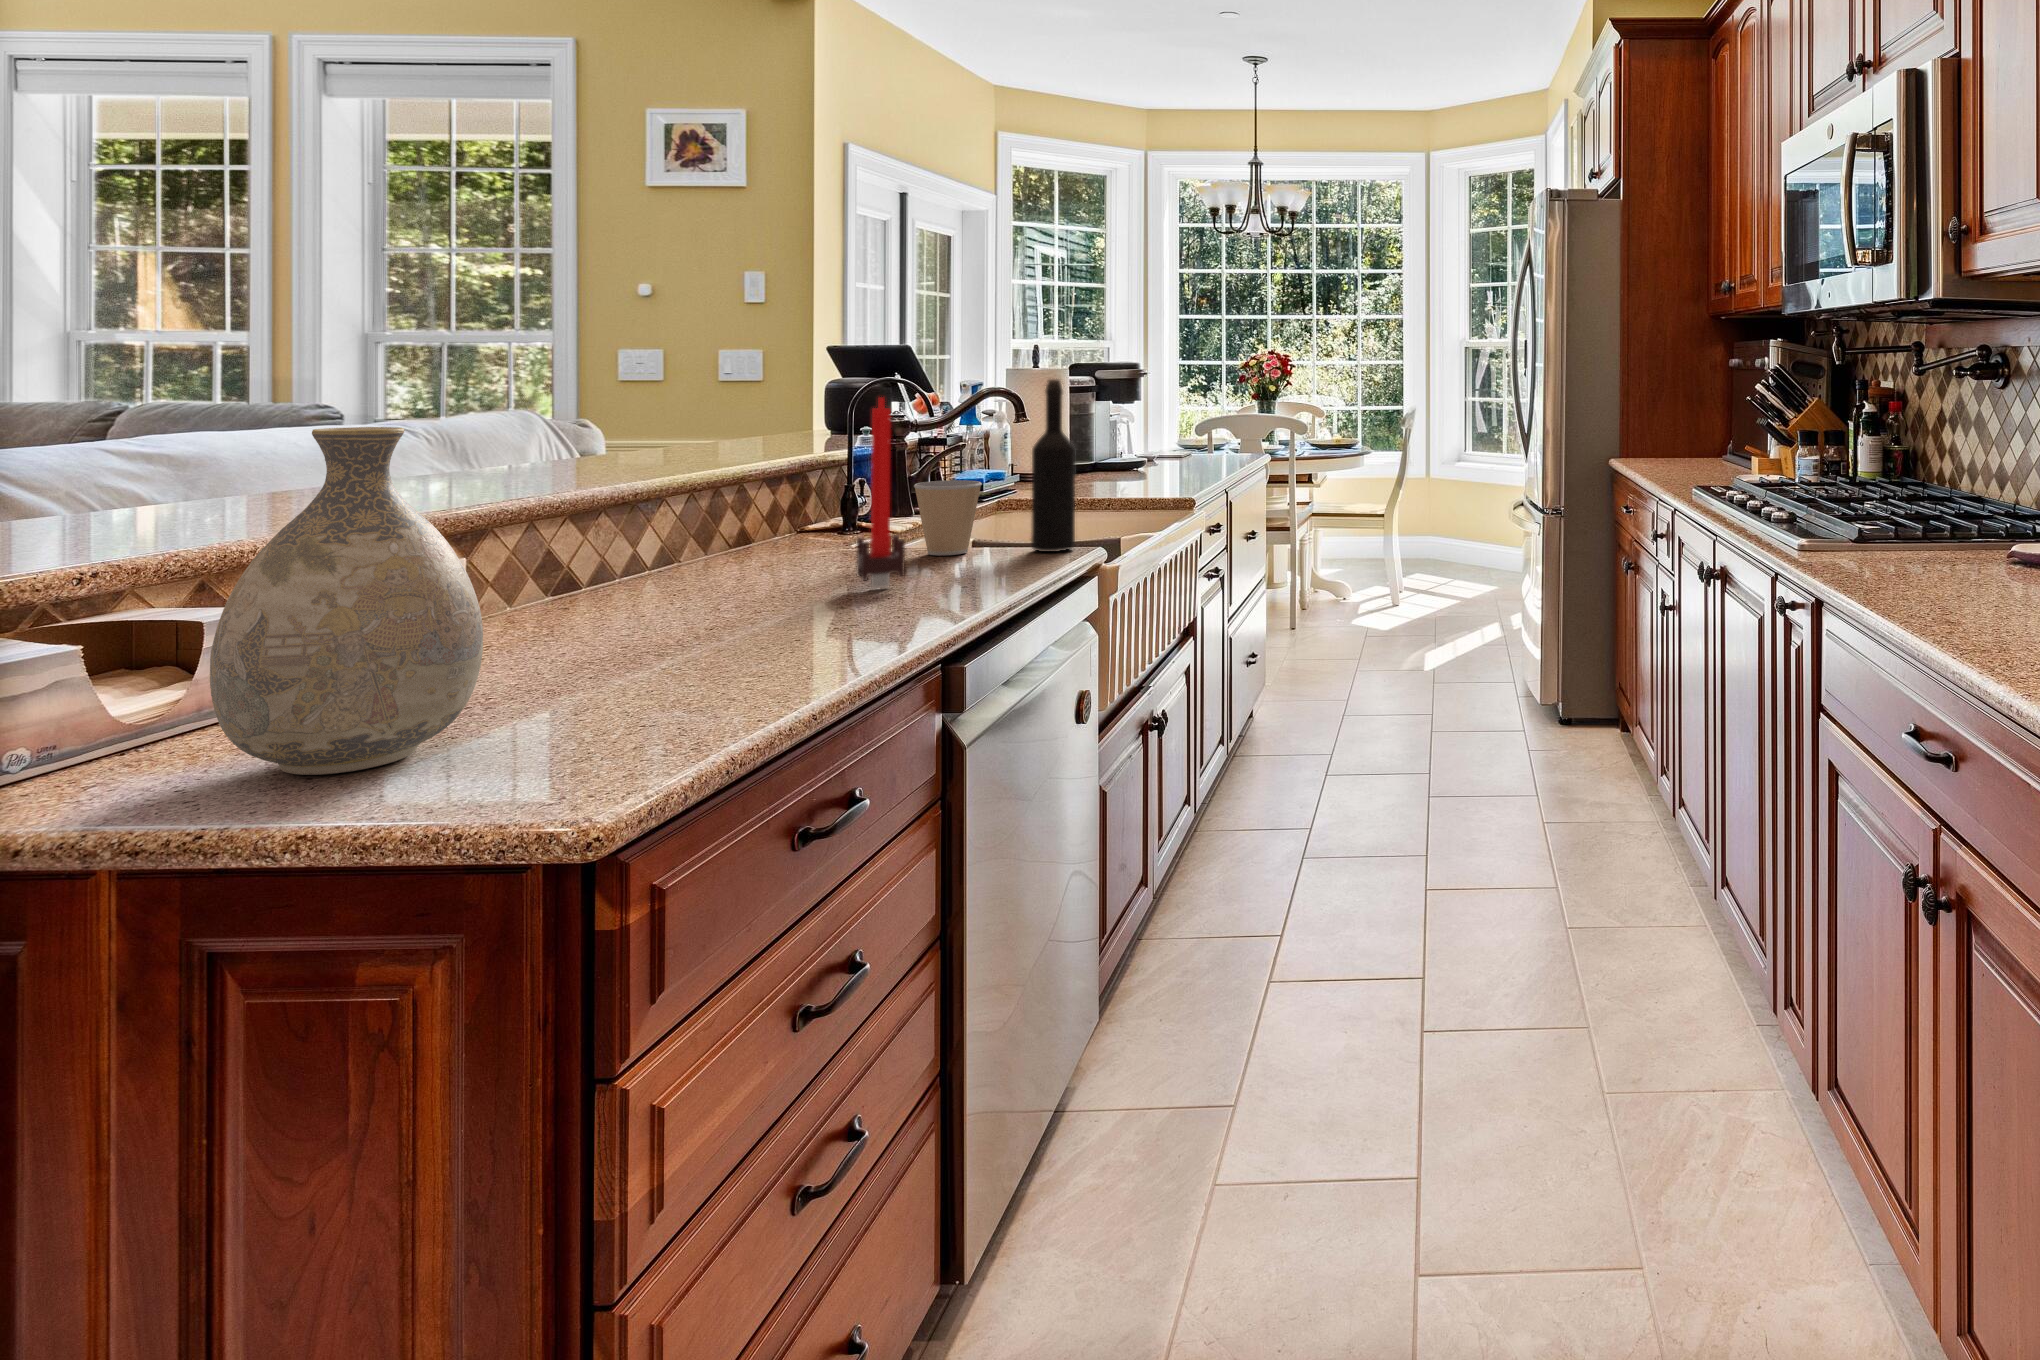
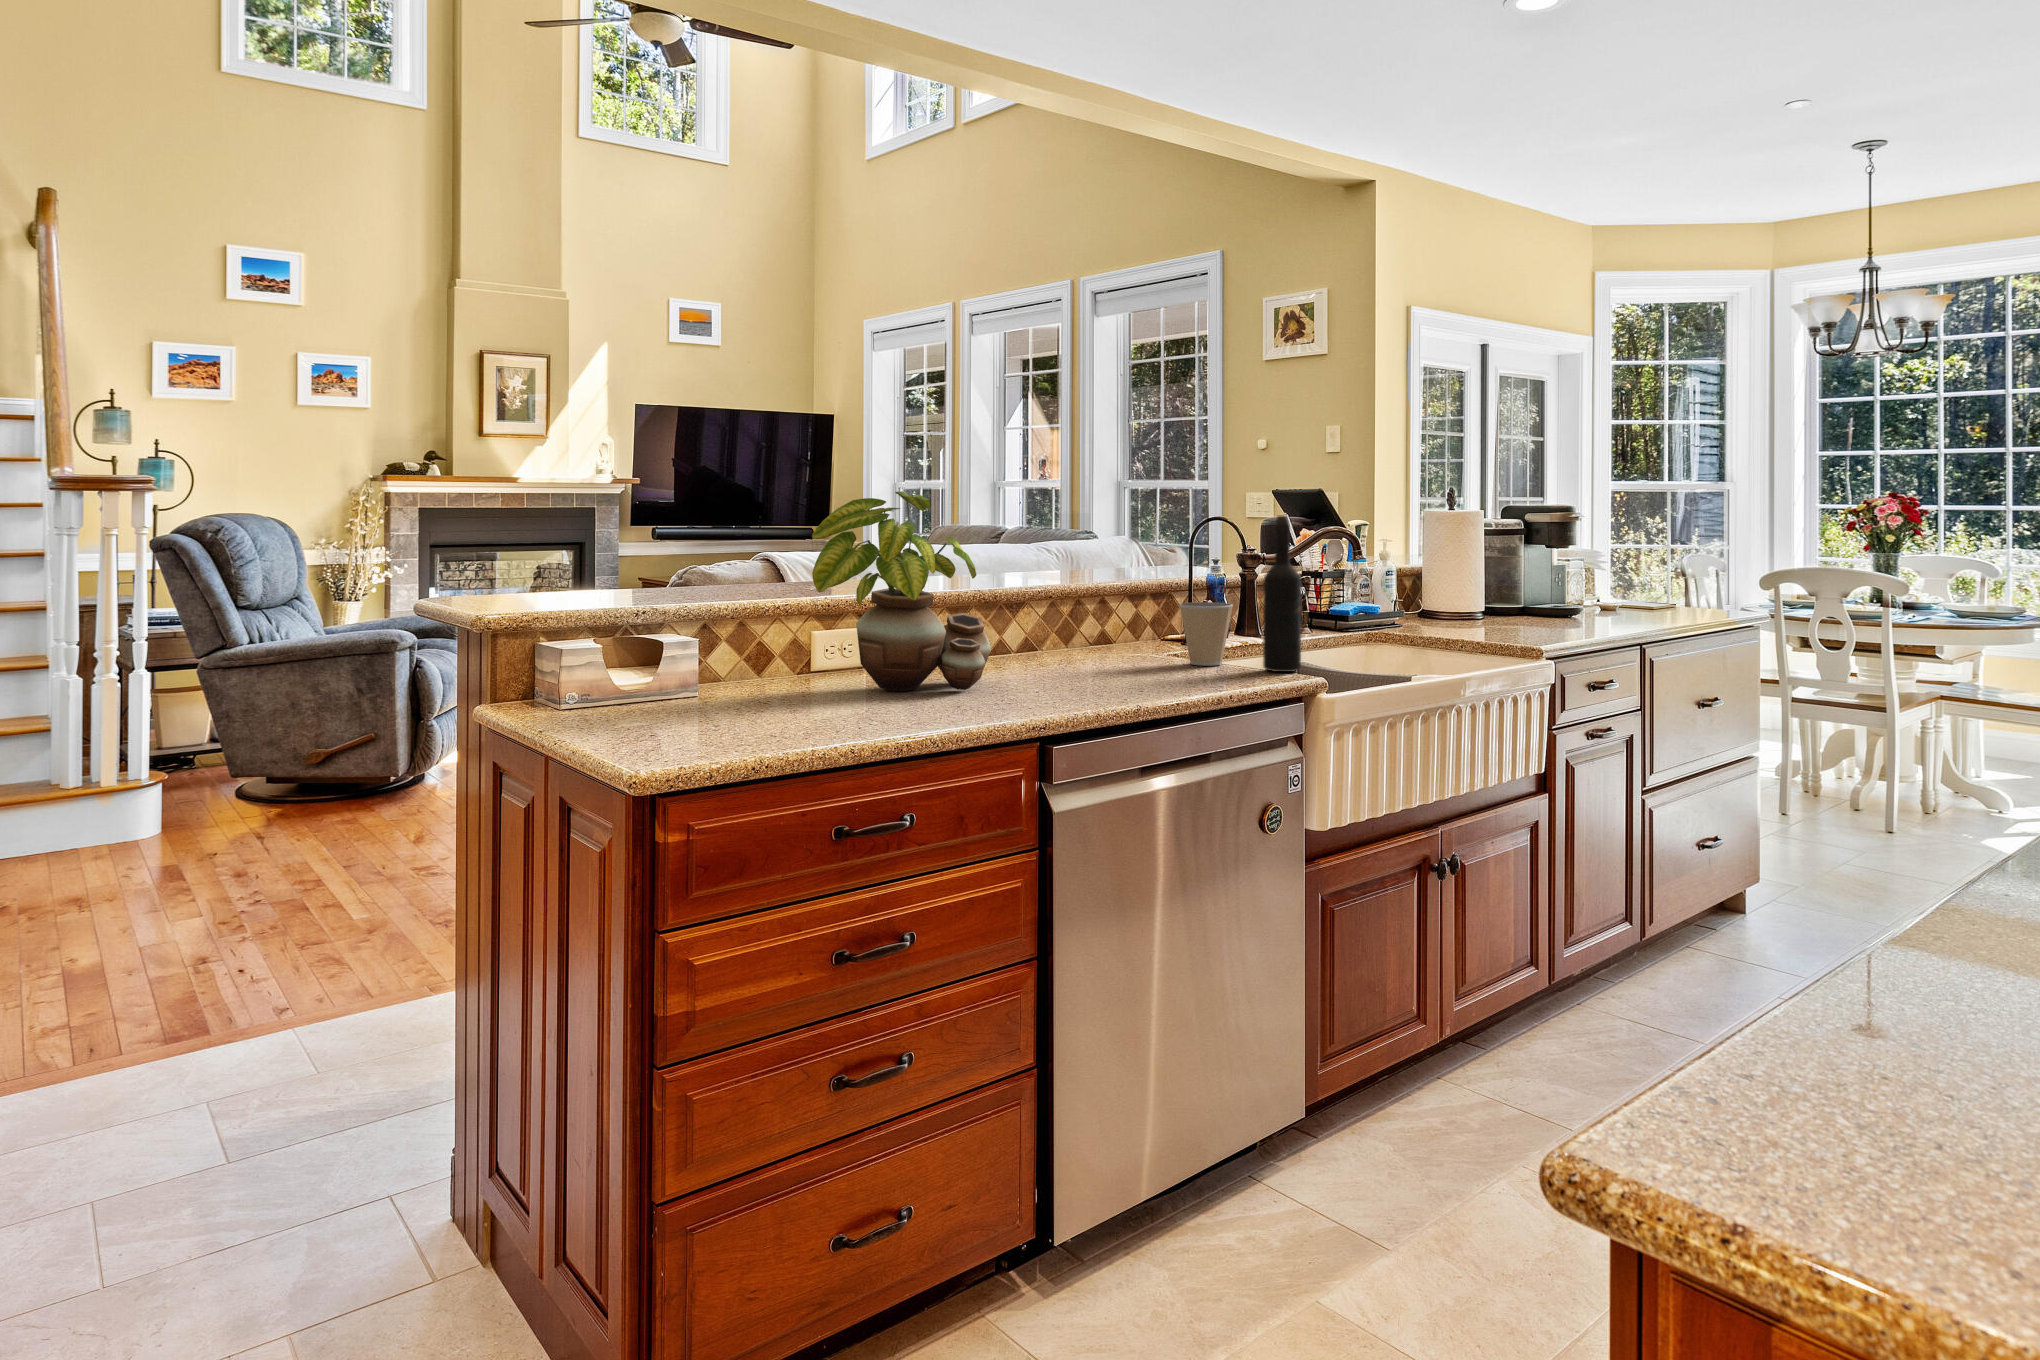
potted plant: none [512,353,787,642] -> present [812,491,991,691]
candle: present [857,397,905,588] -> none [1075,527,1112,680]
vase: present [210,427,483,775] -> none [598,533,717,724]

